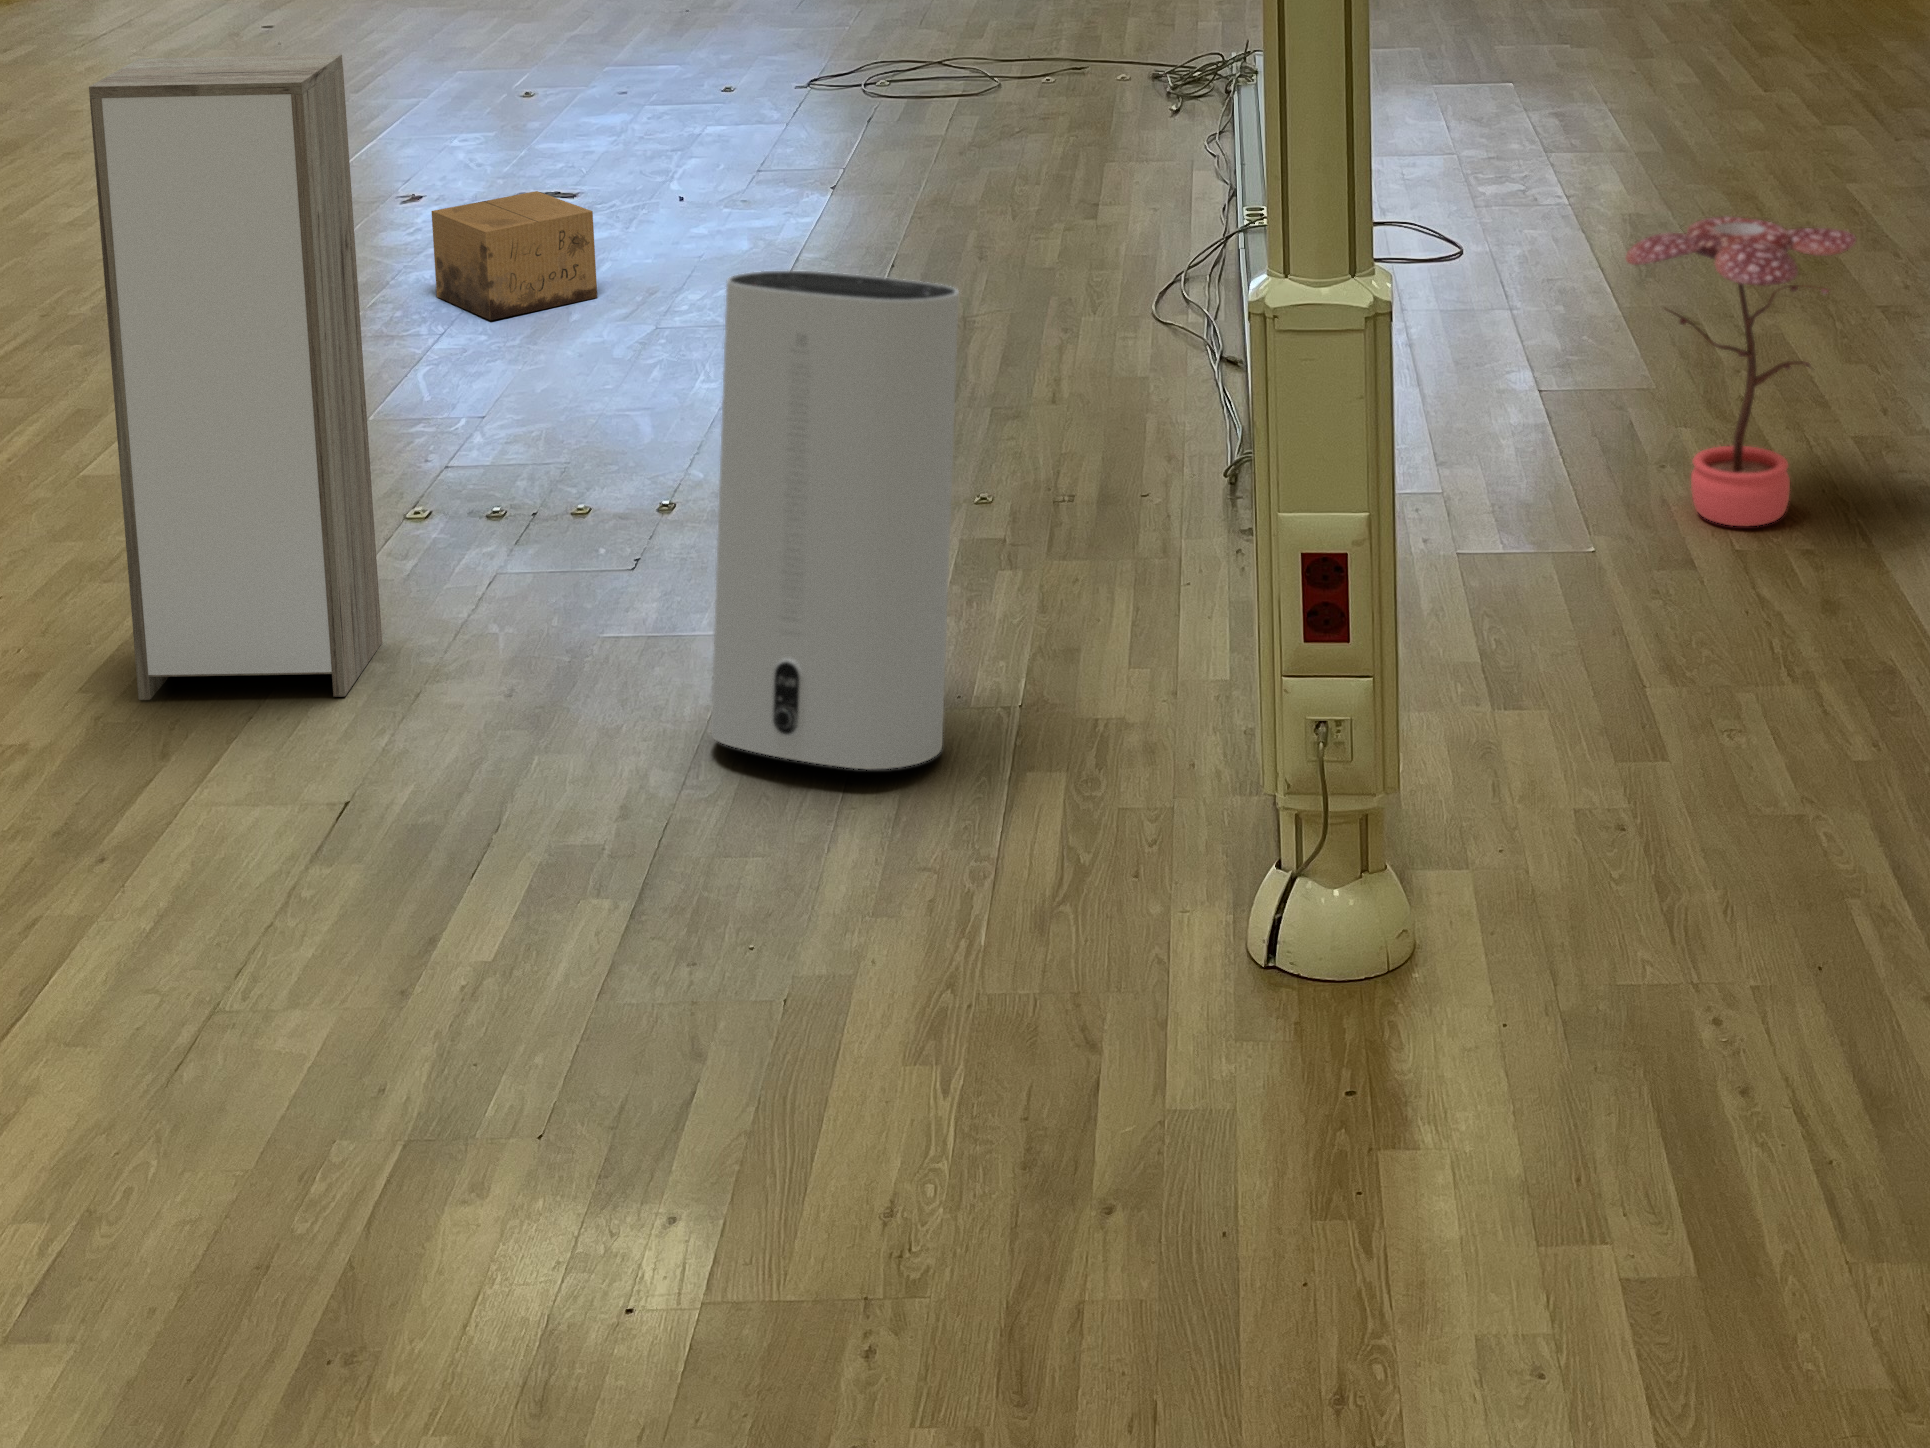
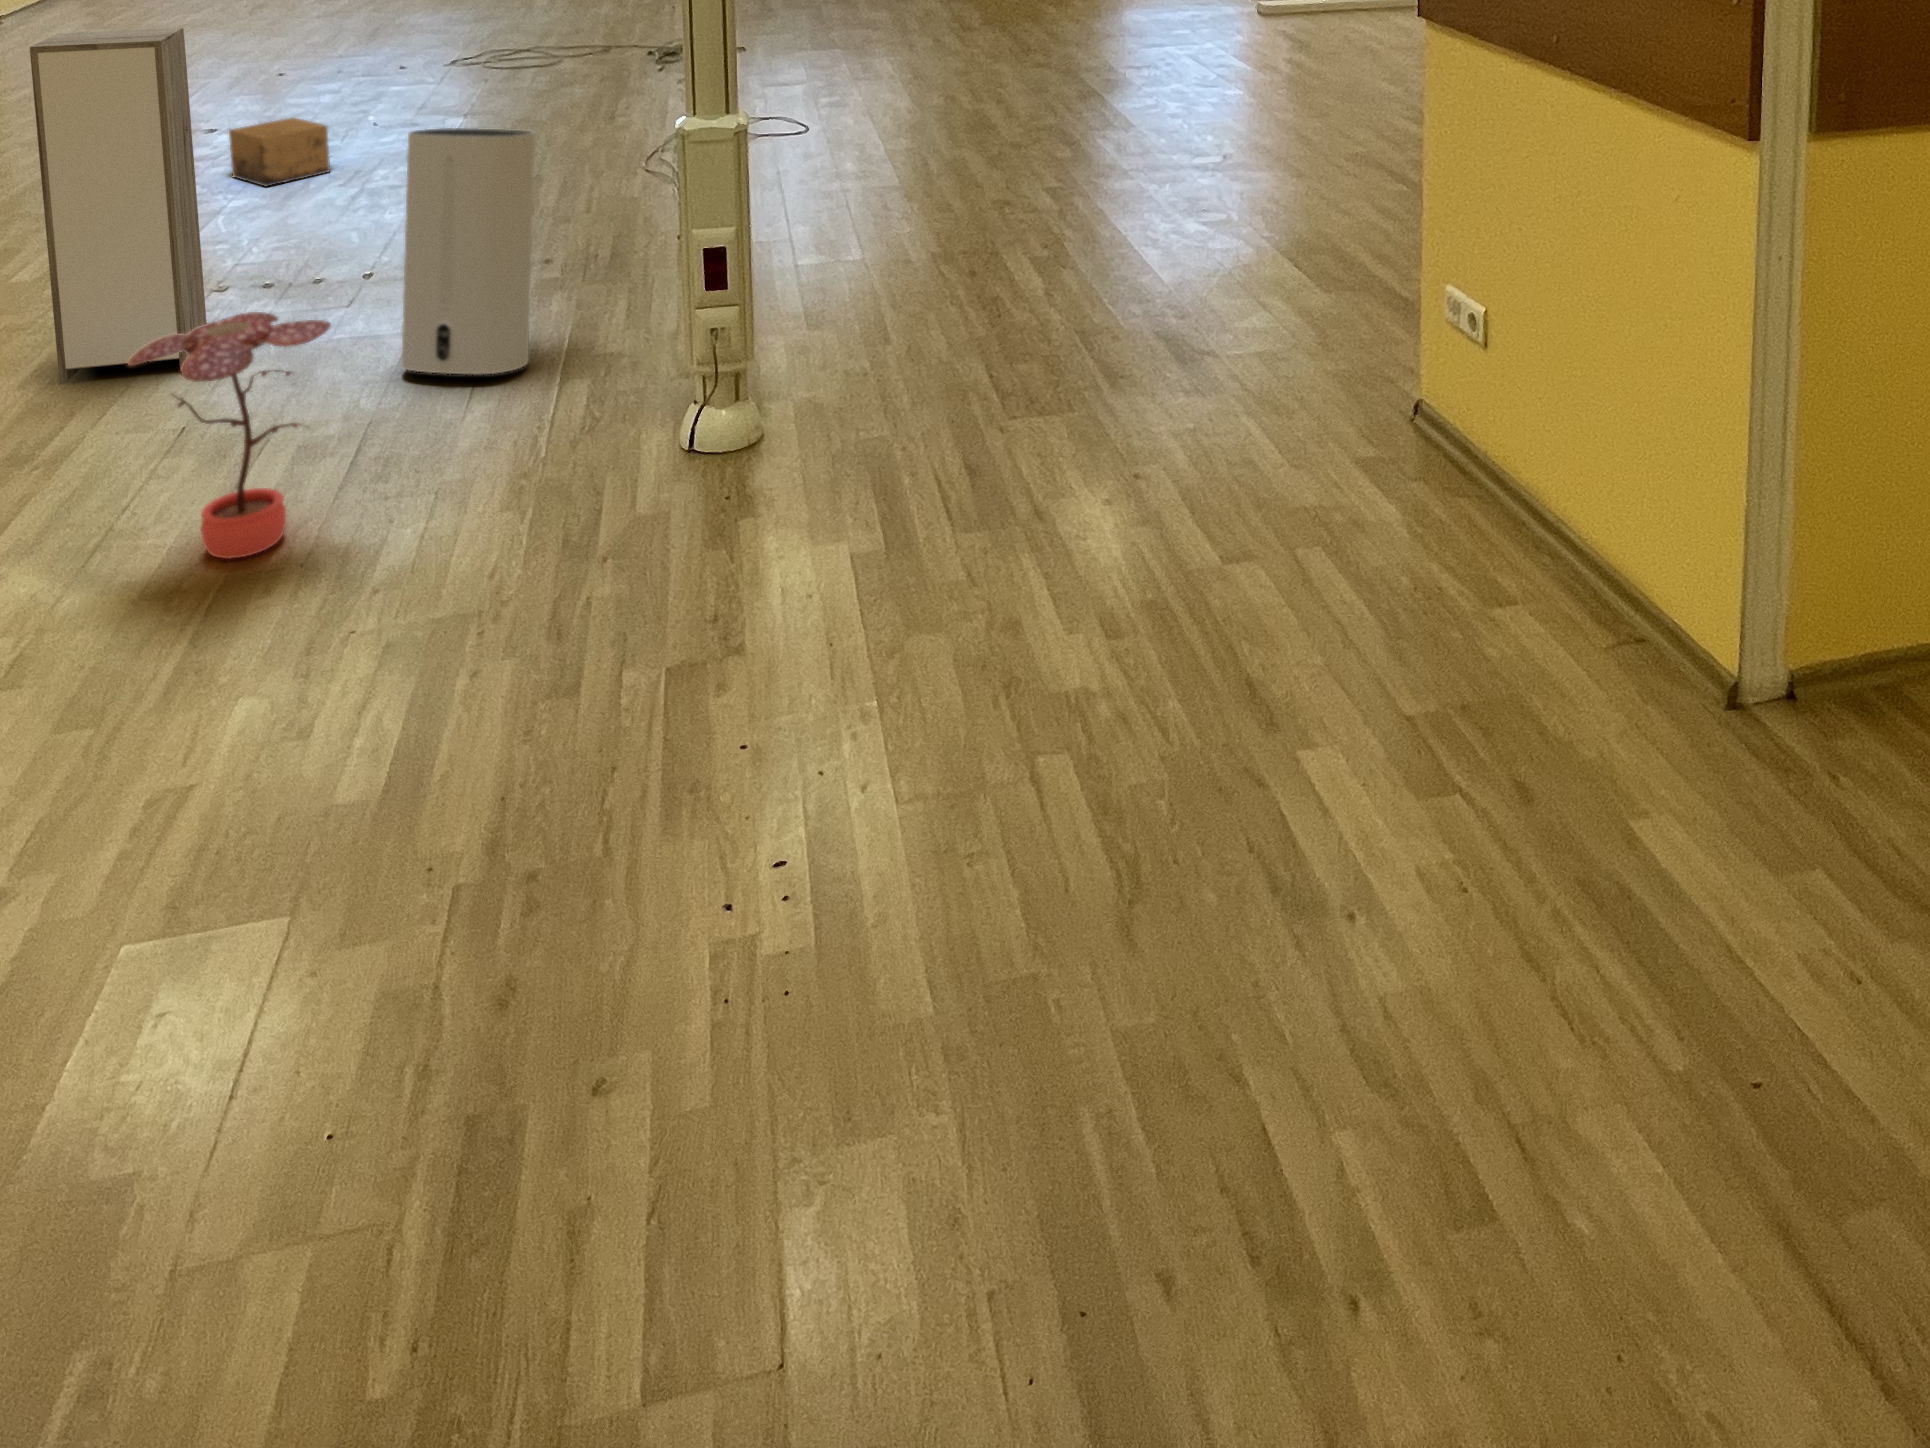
potted plant: present [1625,216,1856,526] -> present [128,312,330,559]

